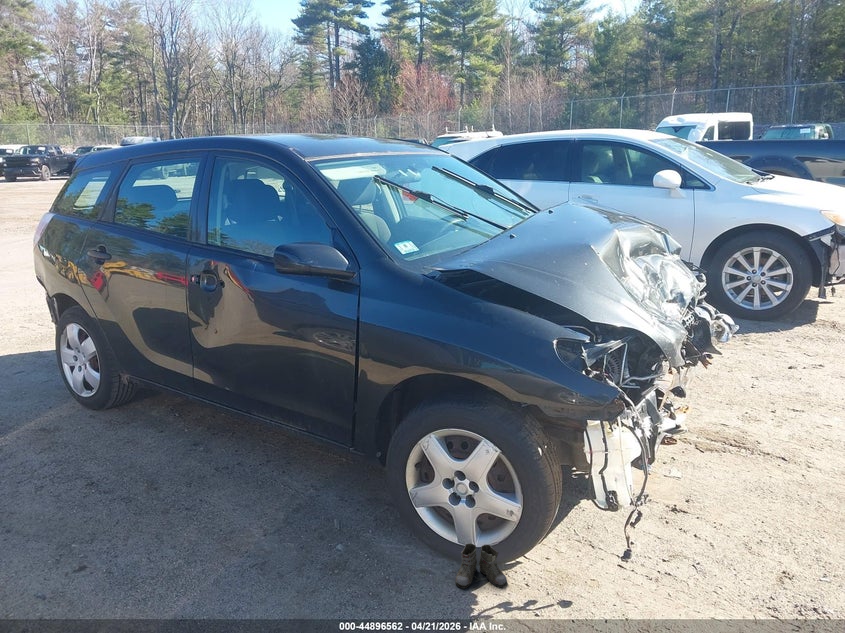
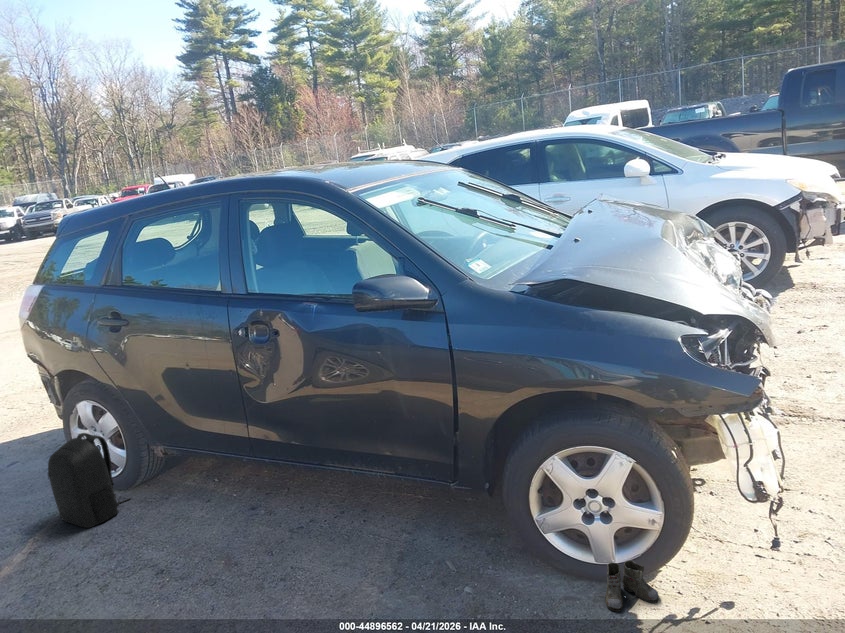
backpack: none [27,353,99,438] -> present [48,433,130,528]

